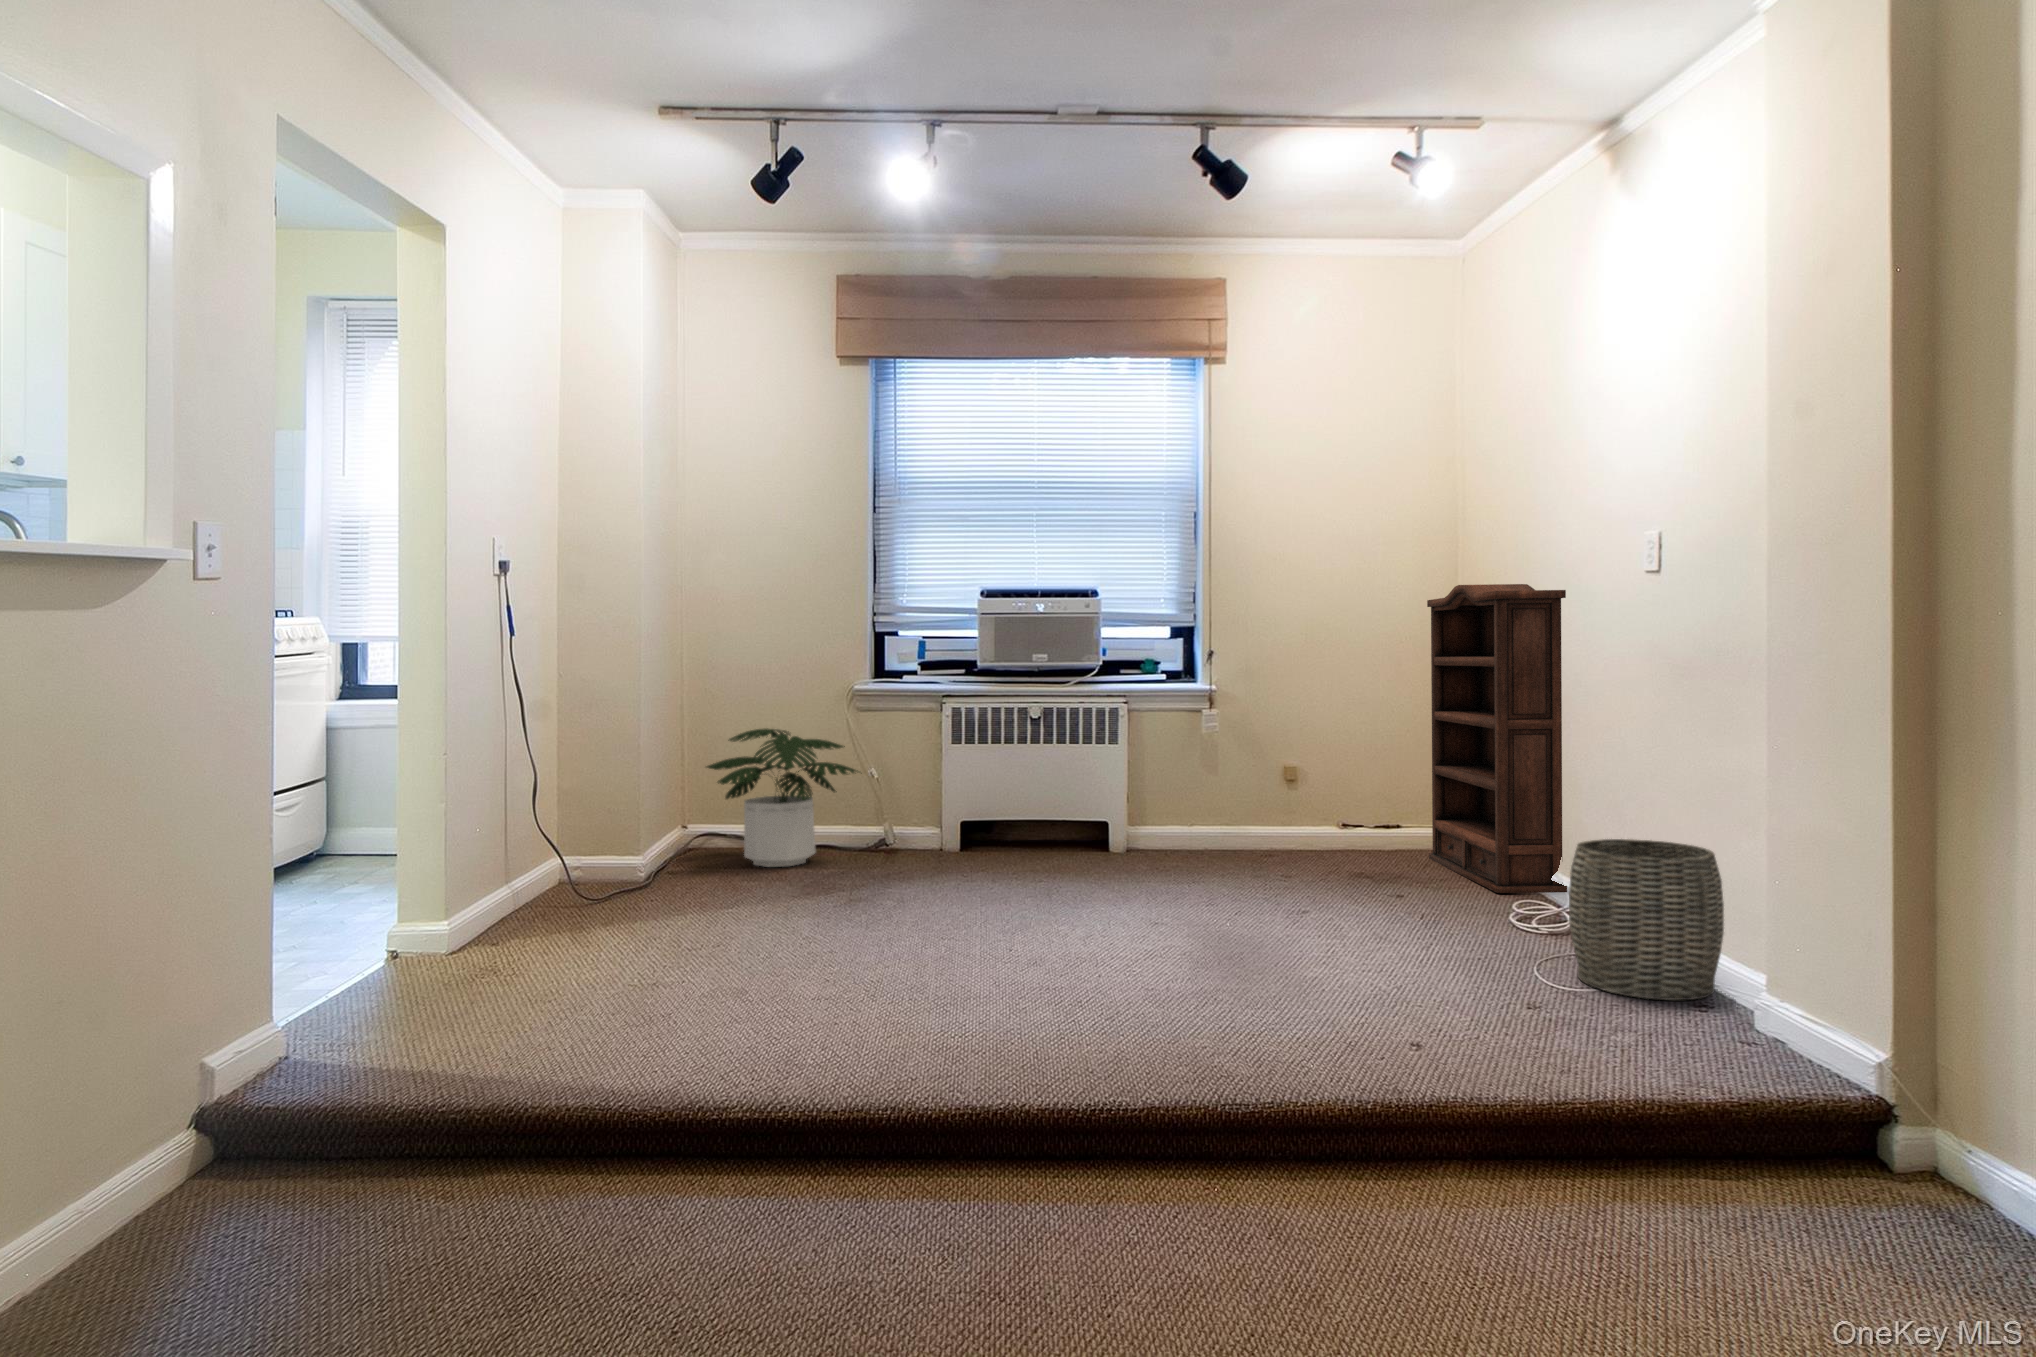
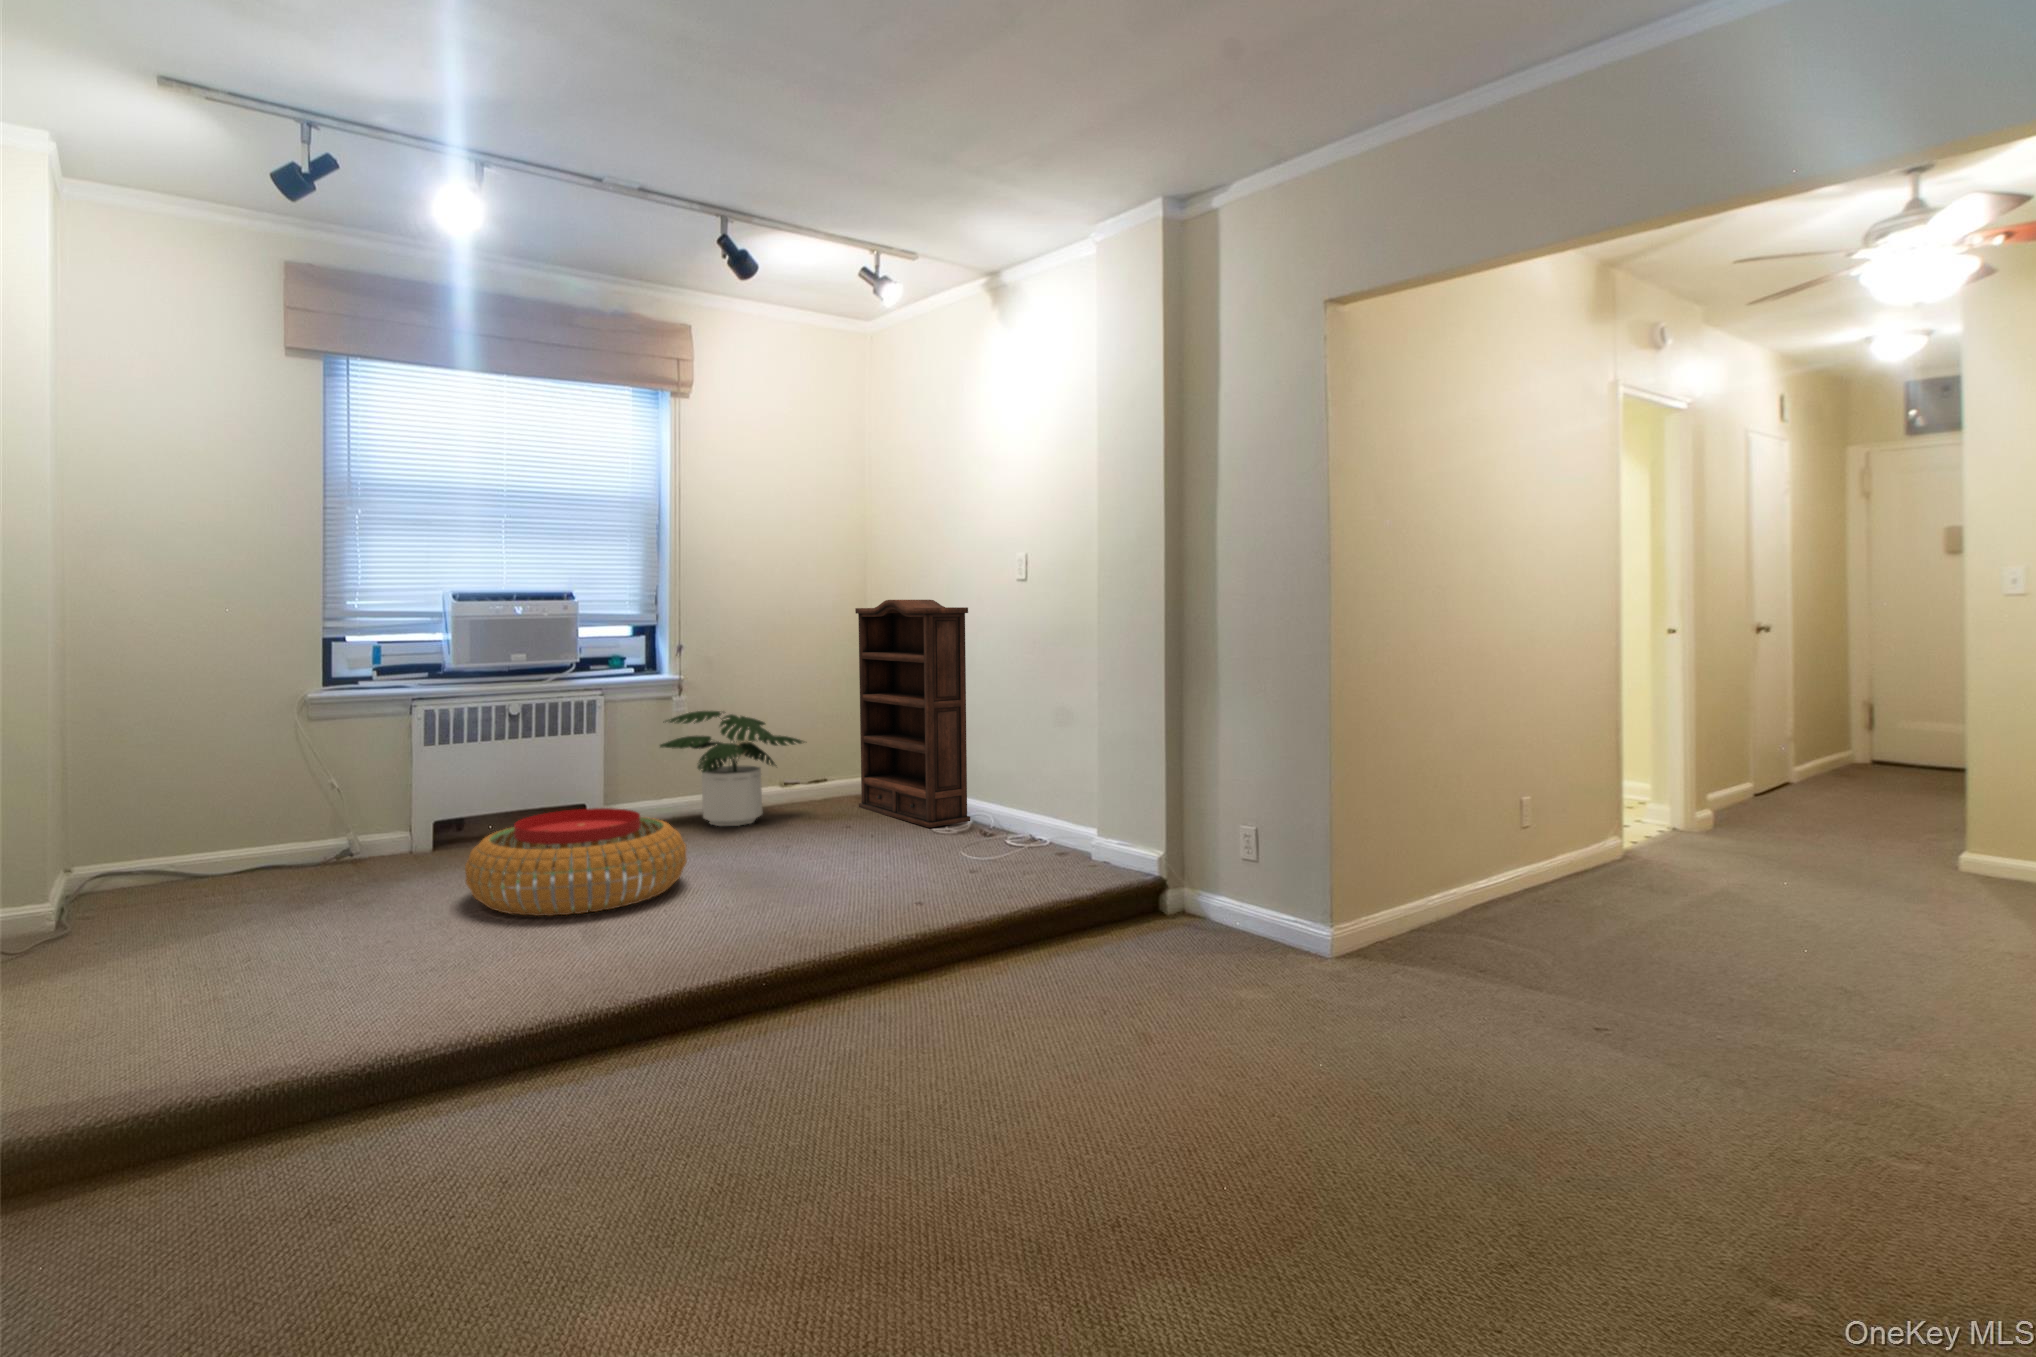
potted plant: present [707,728,858,867] -> present [660,711,804,826]
pouf: none [913,817,1140,928] -> present [465,808,687,916]
woven basket: present [1569,839,1724,1000] -> none [1017,782,1104,884]

